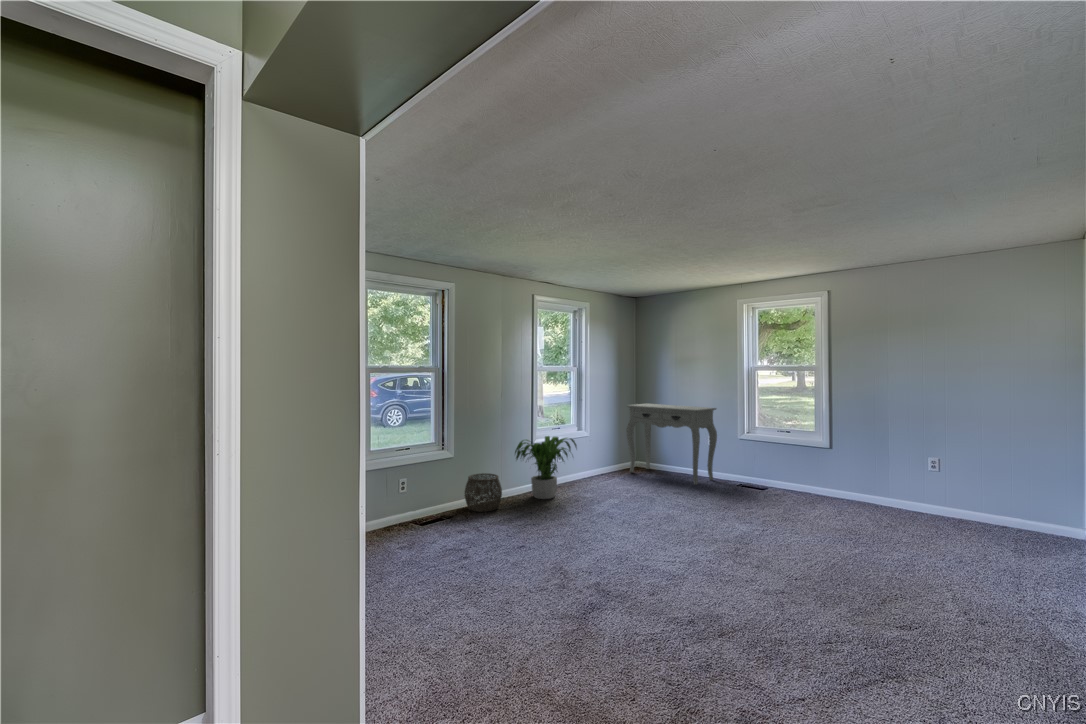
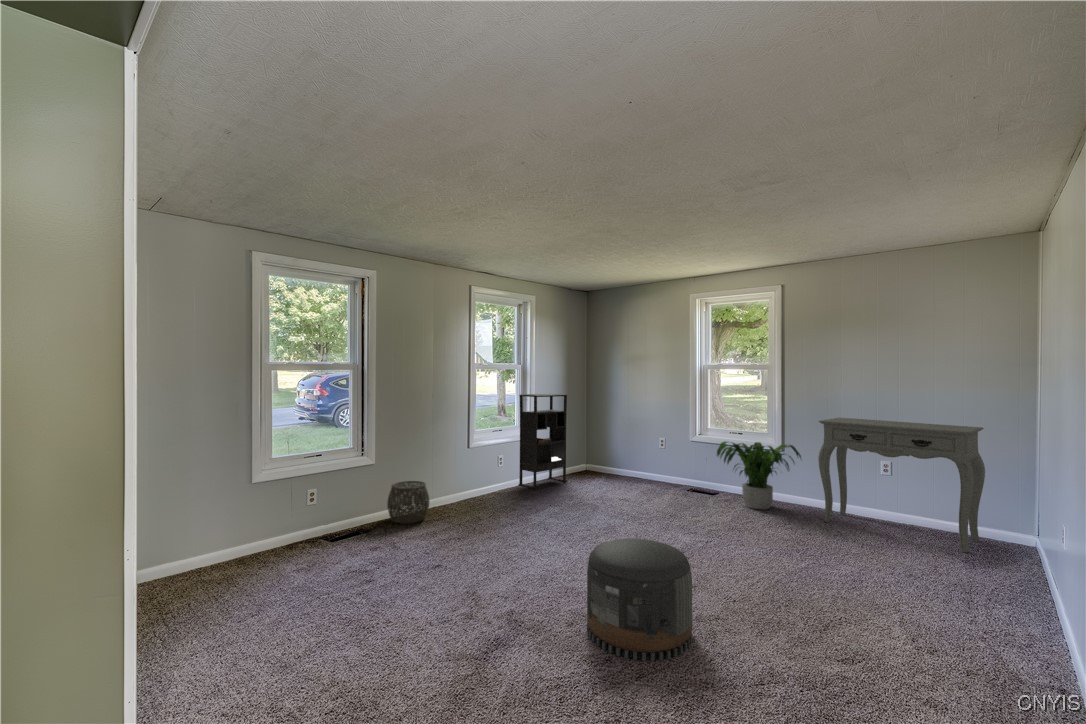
bookshelf: none [575,394,621,484] -> present [518,394,567,489]
console table: present [626,404,717,485] -> present [818,418,985,553]
potted plant: present [515,436,577,499] -> present [717,441,801,509]
pouf: none [669,522,764,624] -> present [587,538,692,661]

